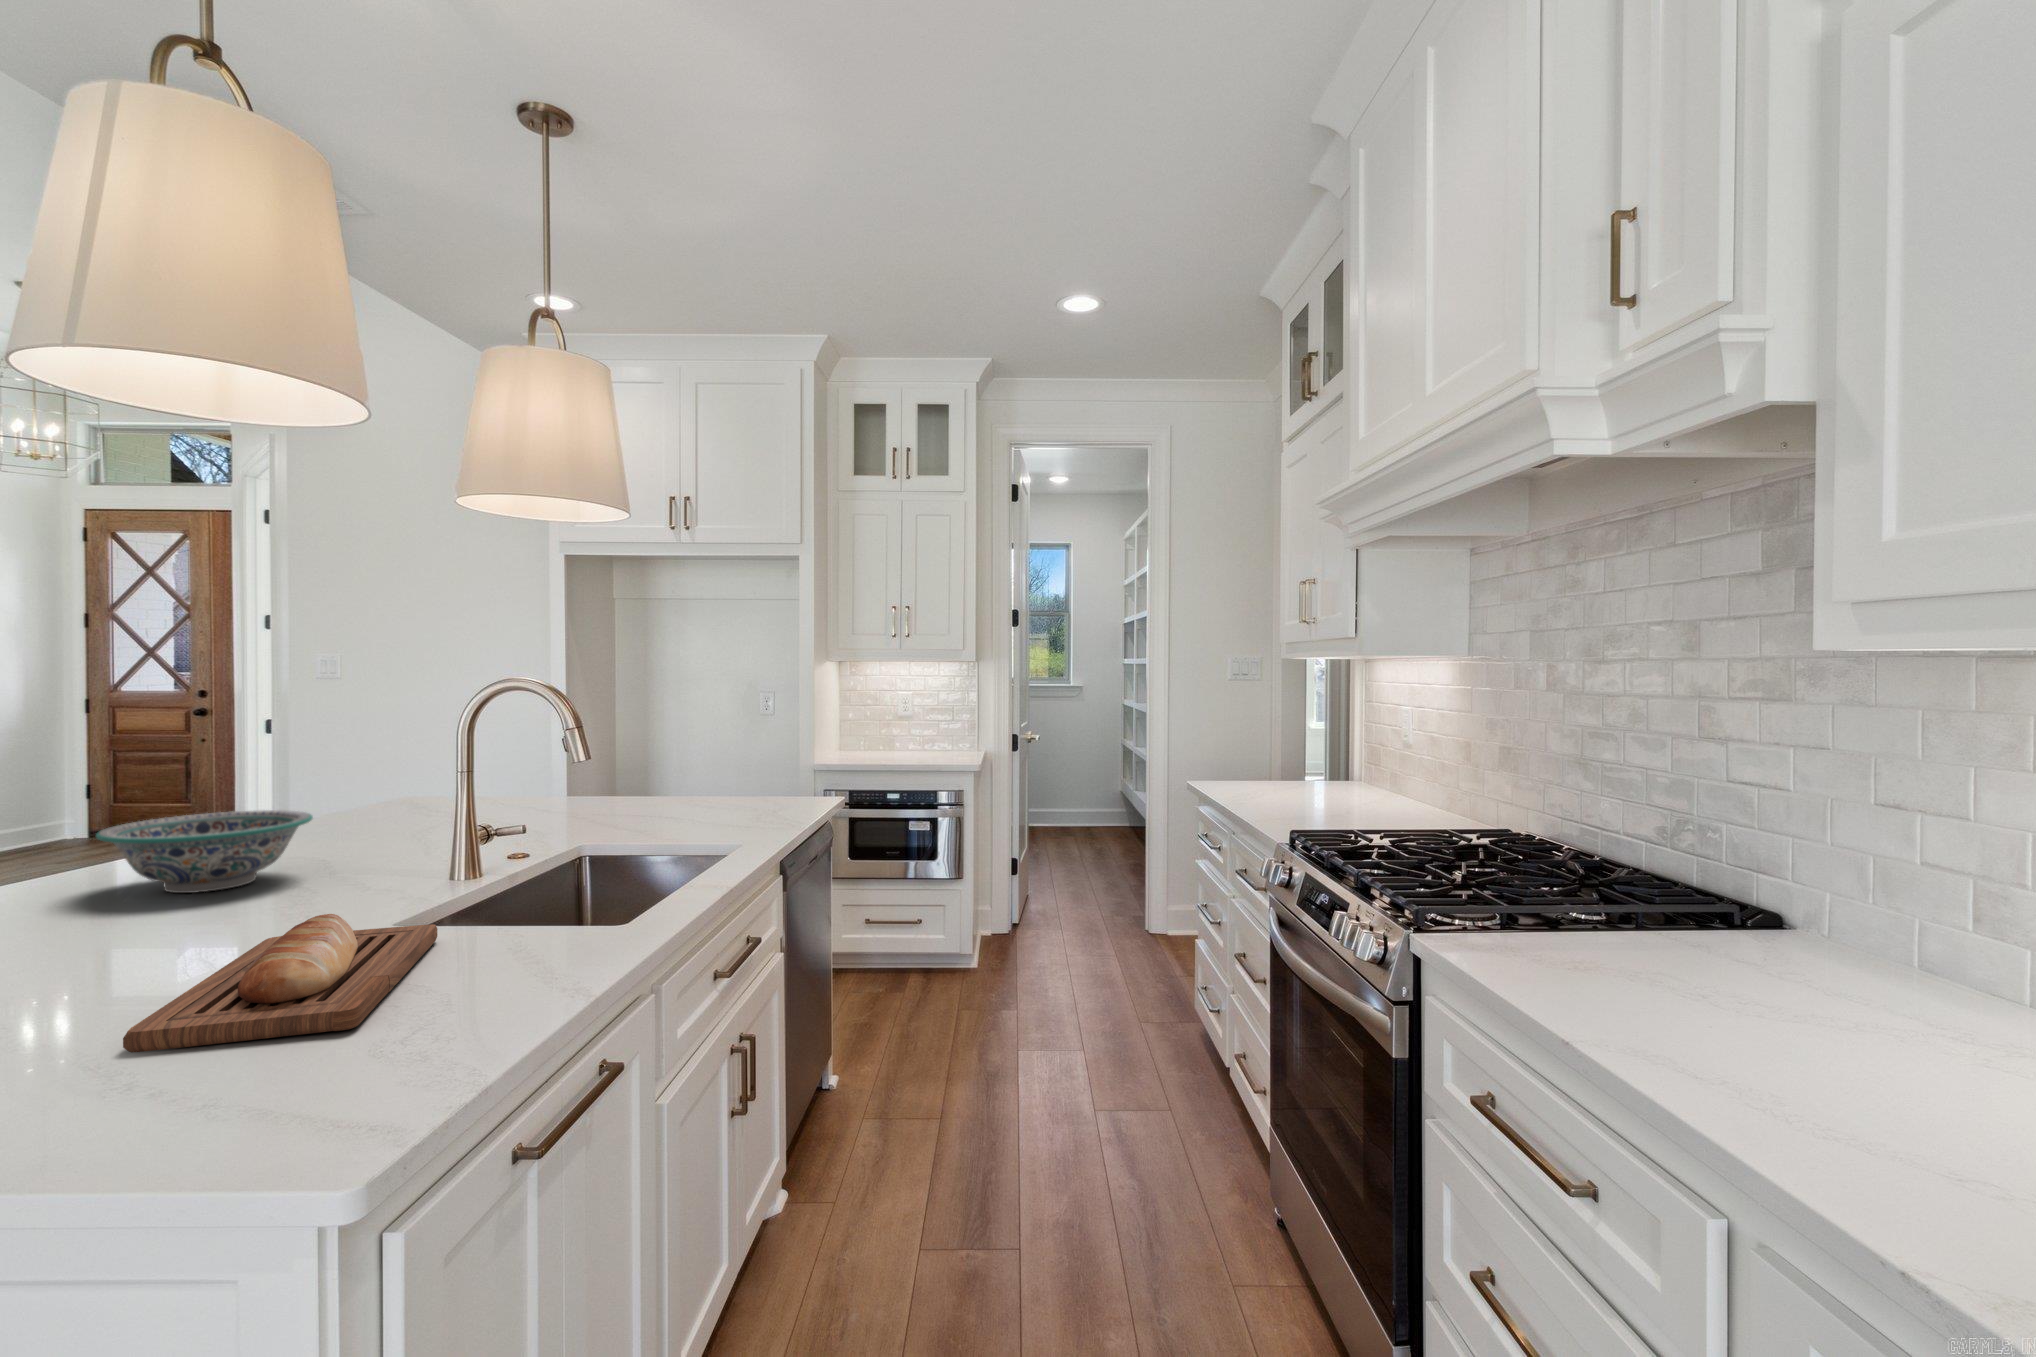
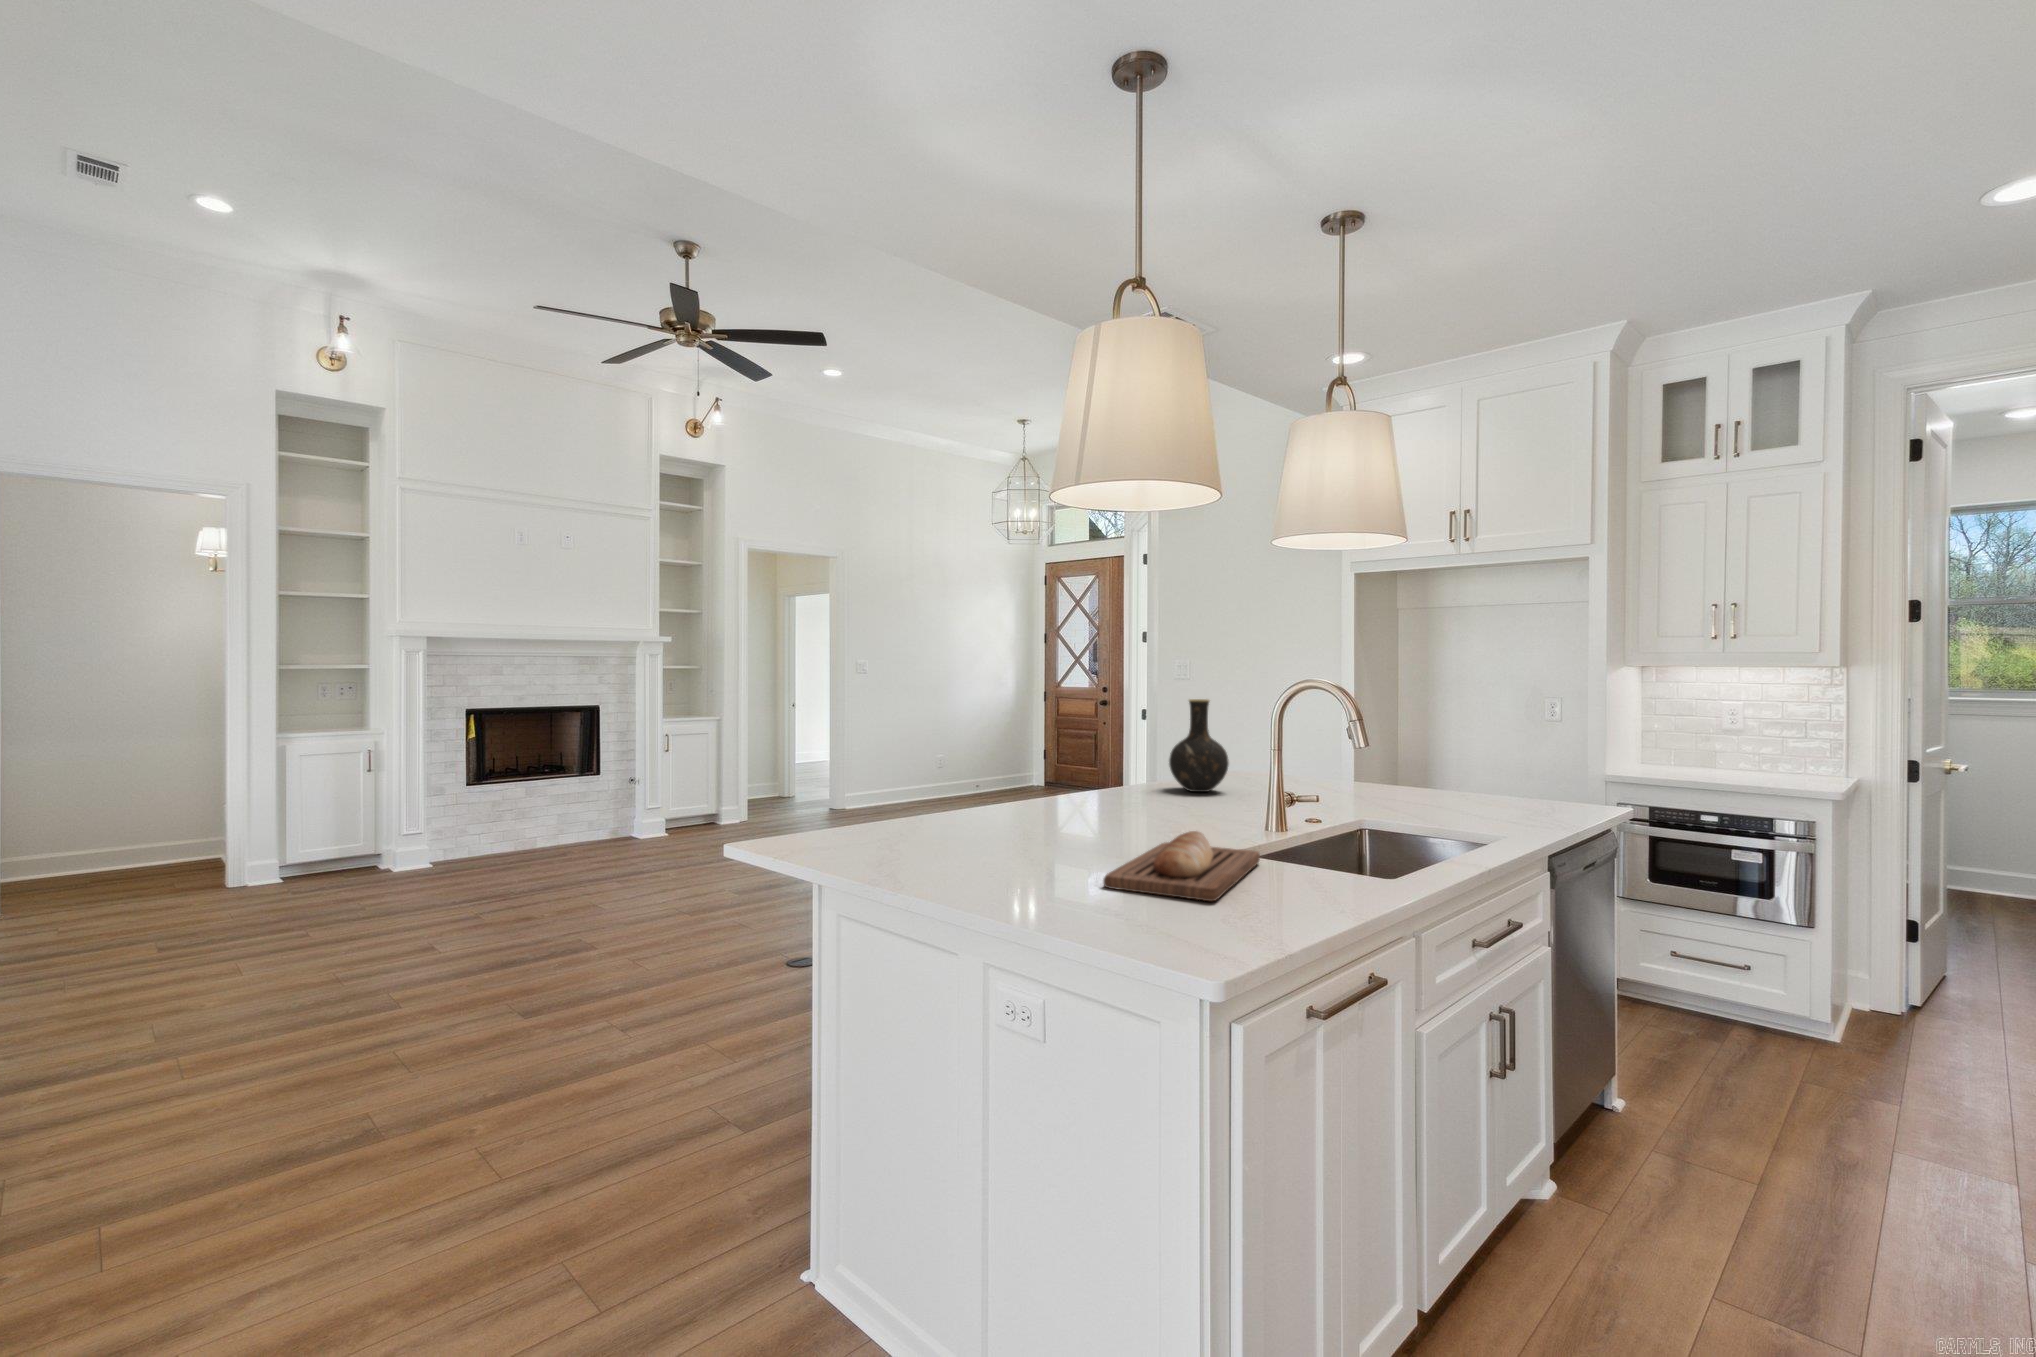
vase: none [293,709,394,840] -> present [1169,699,1229,792]
decorative bowl: present [96,810,313,893] -> none [1076,763,1183,813]

